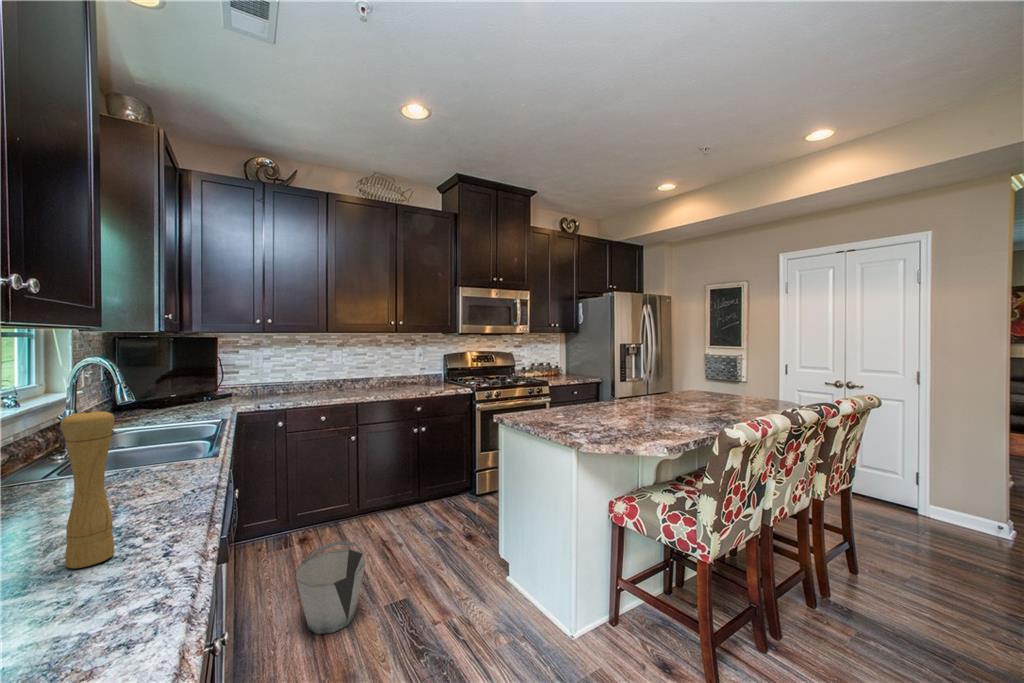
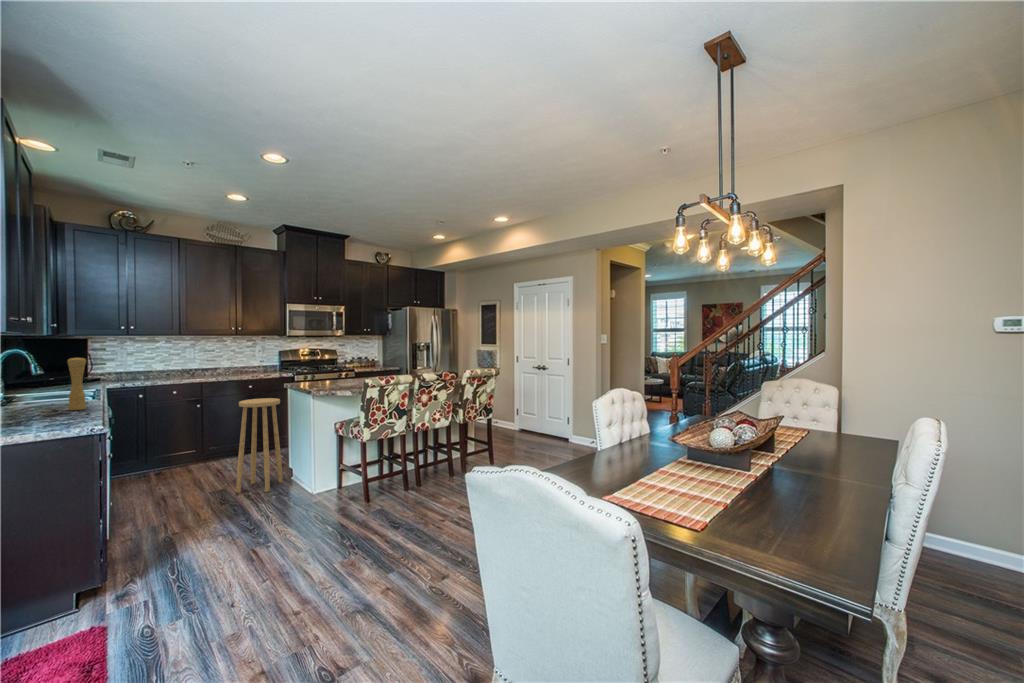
stool: none [421,448,490,633] -> present [236,398,282,493]
bucket: present [296,541,365,634] -> none [157,455,202,500]

